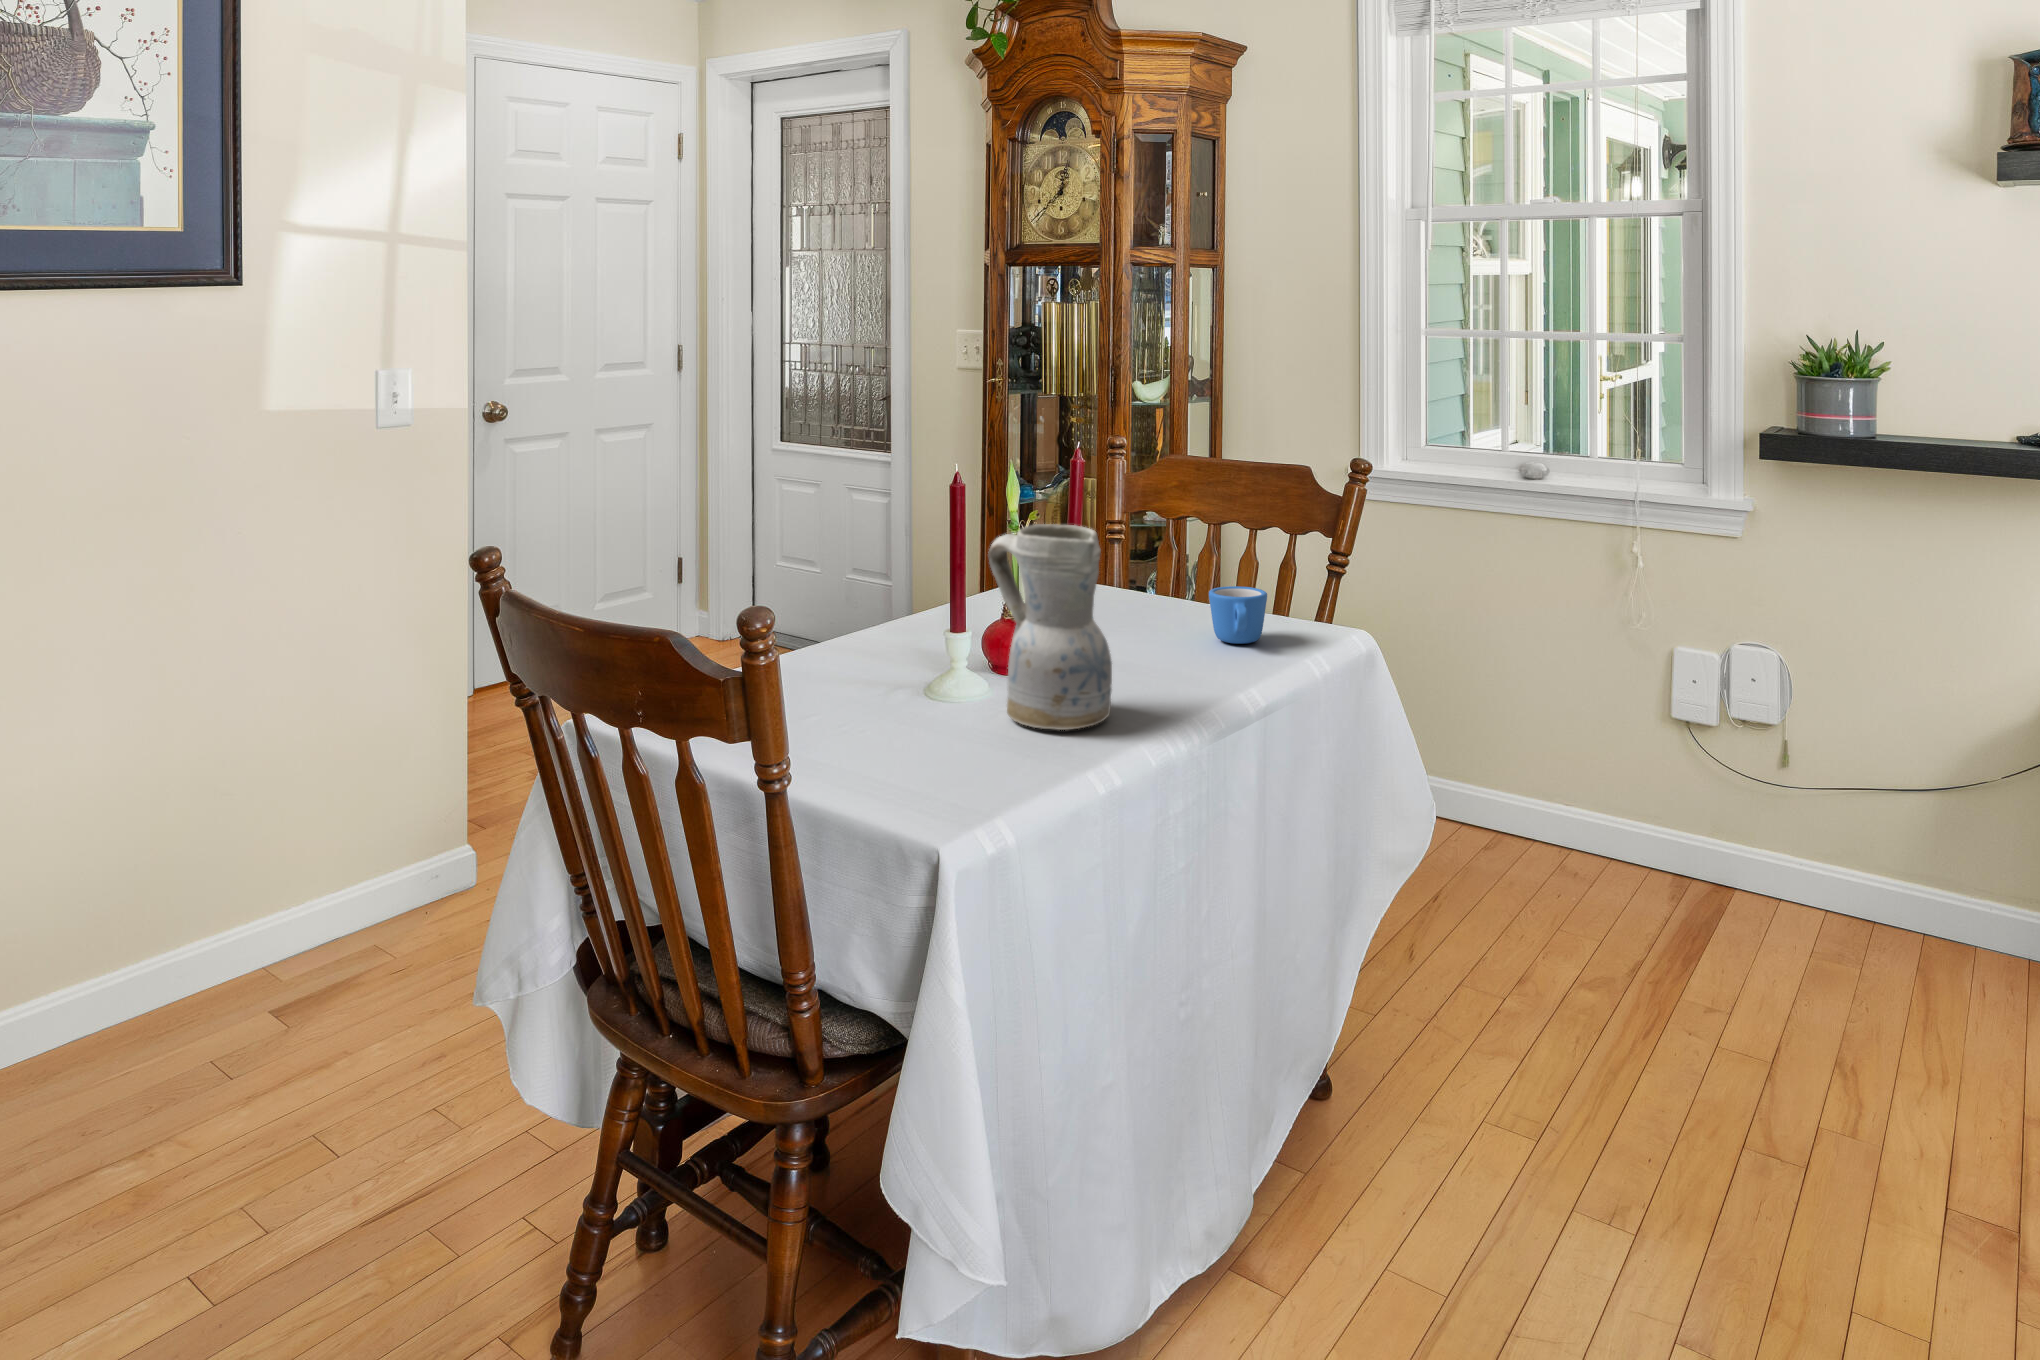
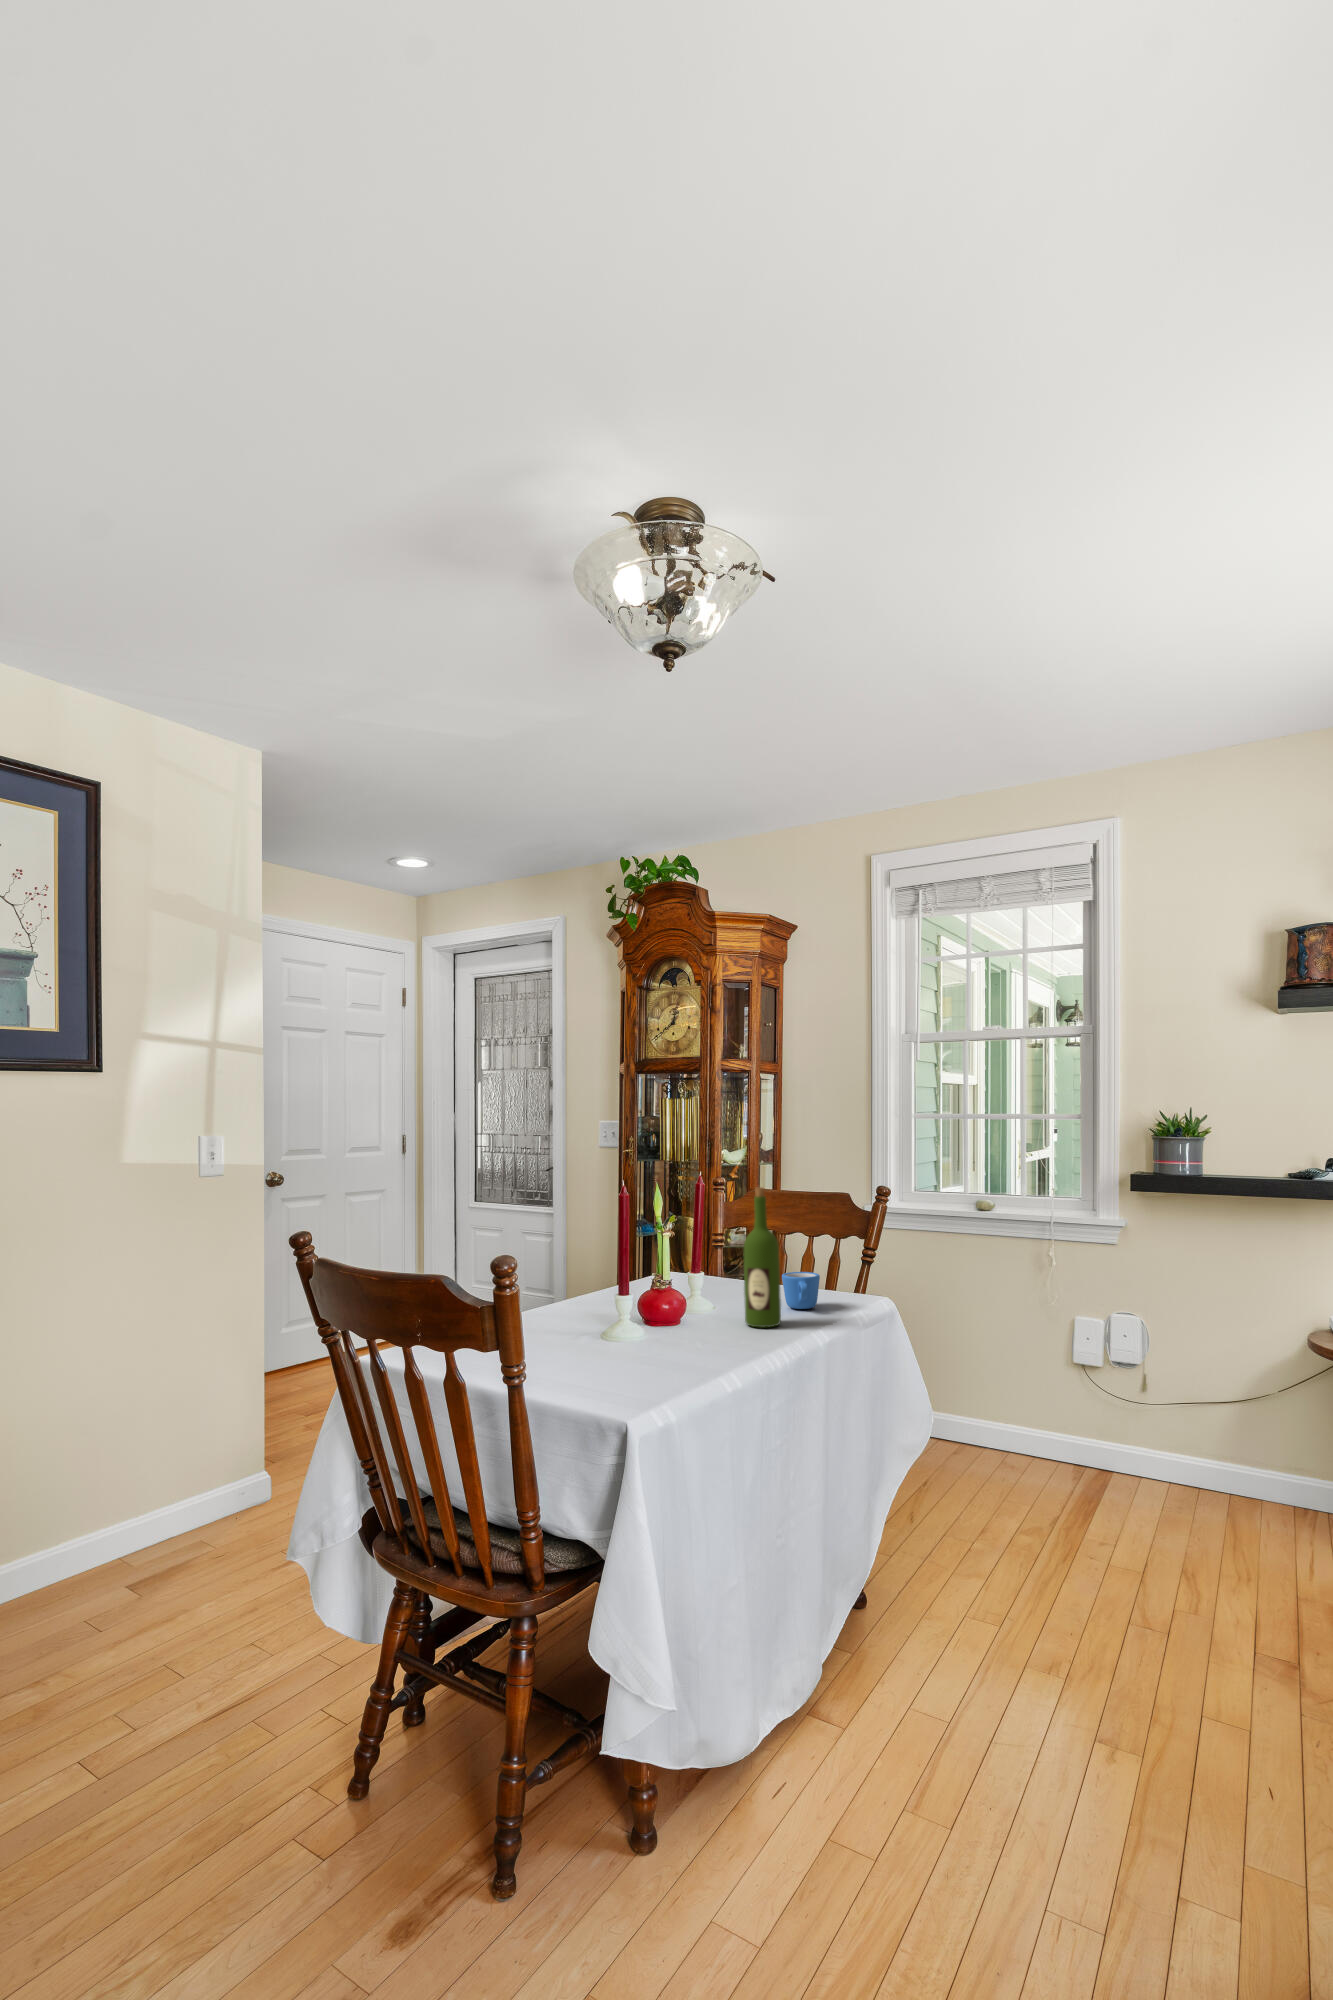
wine bottle: none [1150,464,1205,677] -> present [744,1187,781,1327]
ceramic pitcher: present [988,524,1112,730] -> none [642,1223,722,1357]

